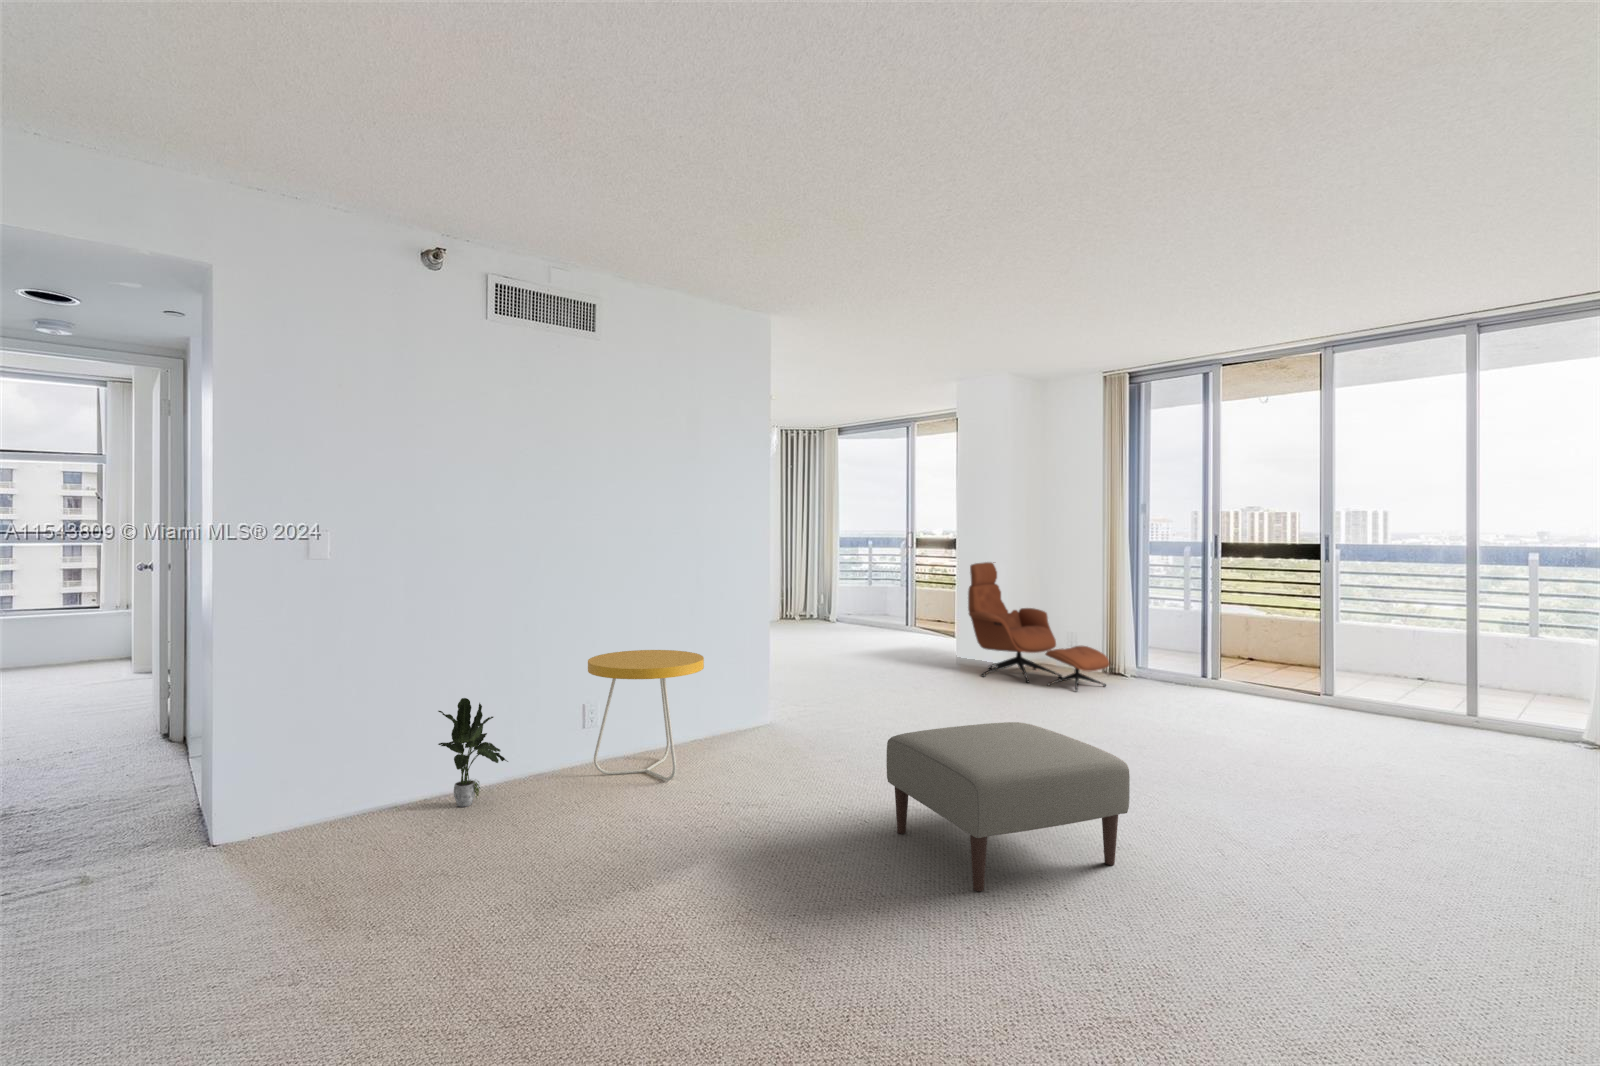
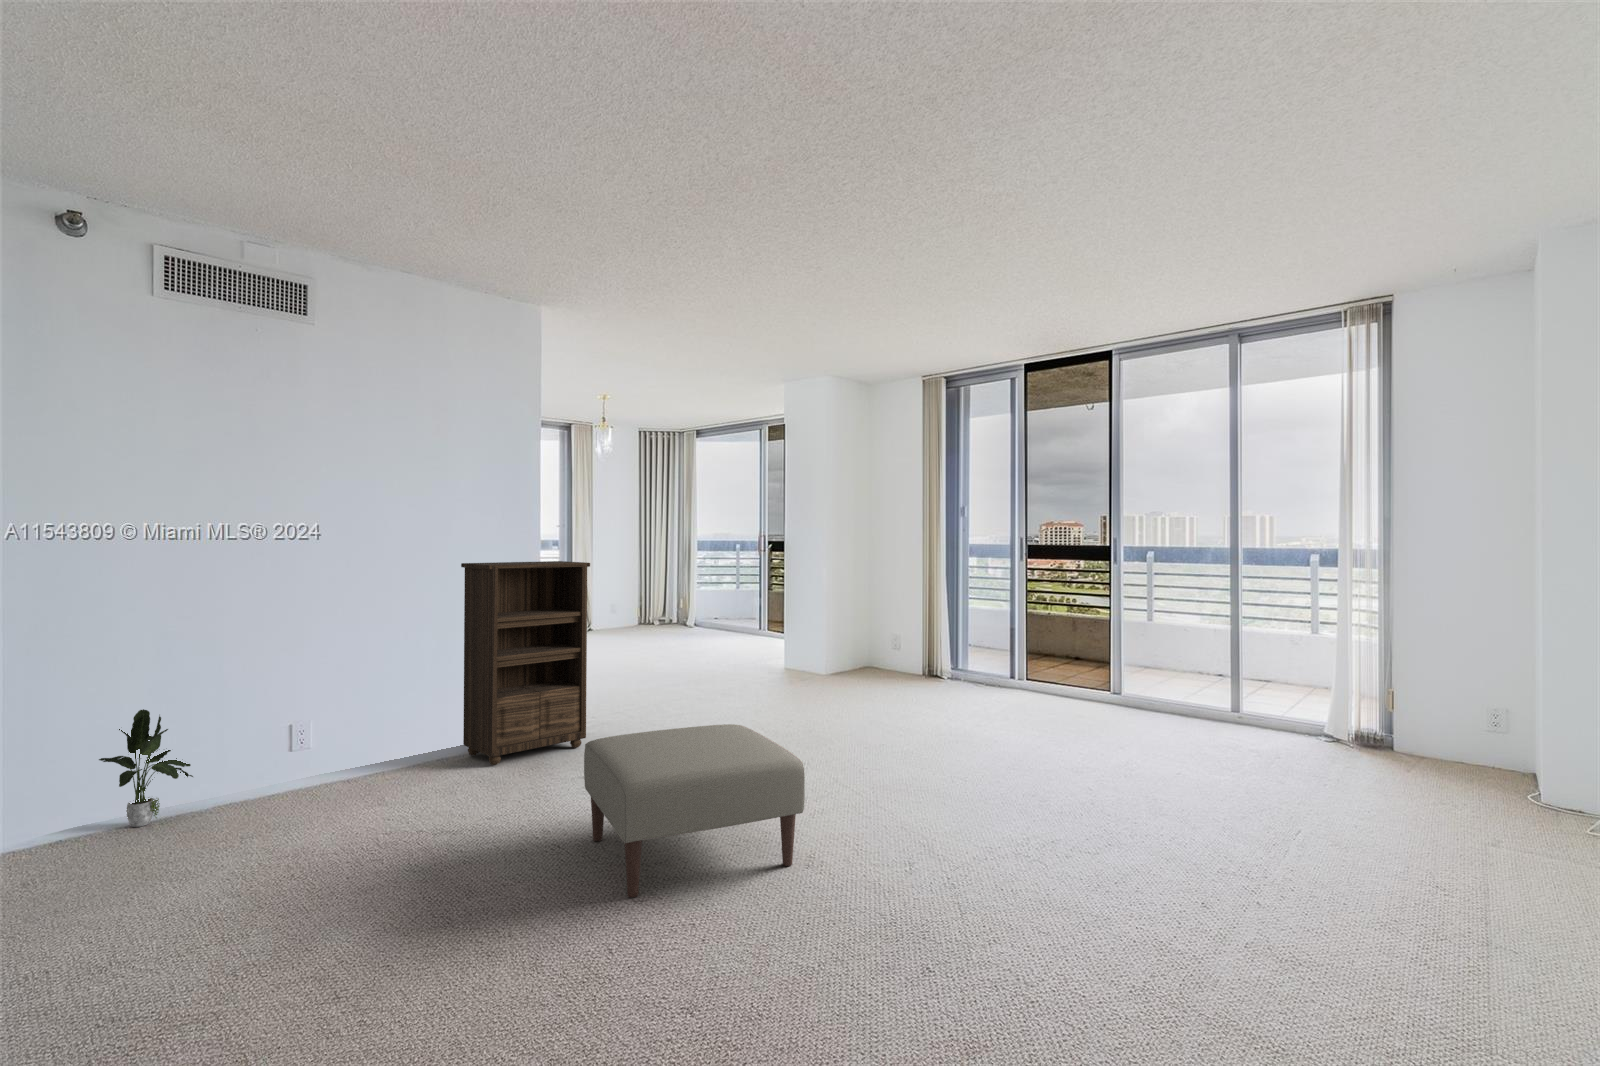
bookshelf: none [708,559,824,756] -> present [461,561,590,765]
lounge chair: present [968,562,1109,691] -> none [790,565,920,694]
side table: present [588,650,704,781] -> none [302,656,439,793]

